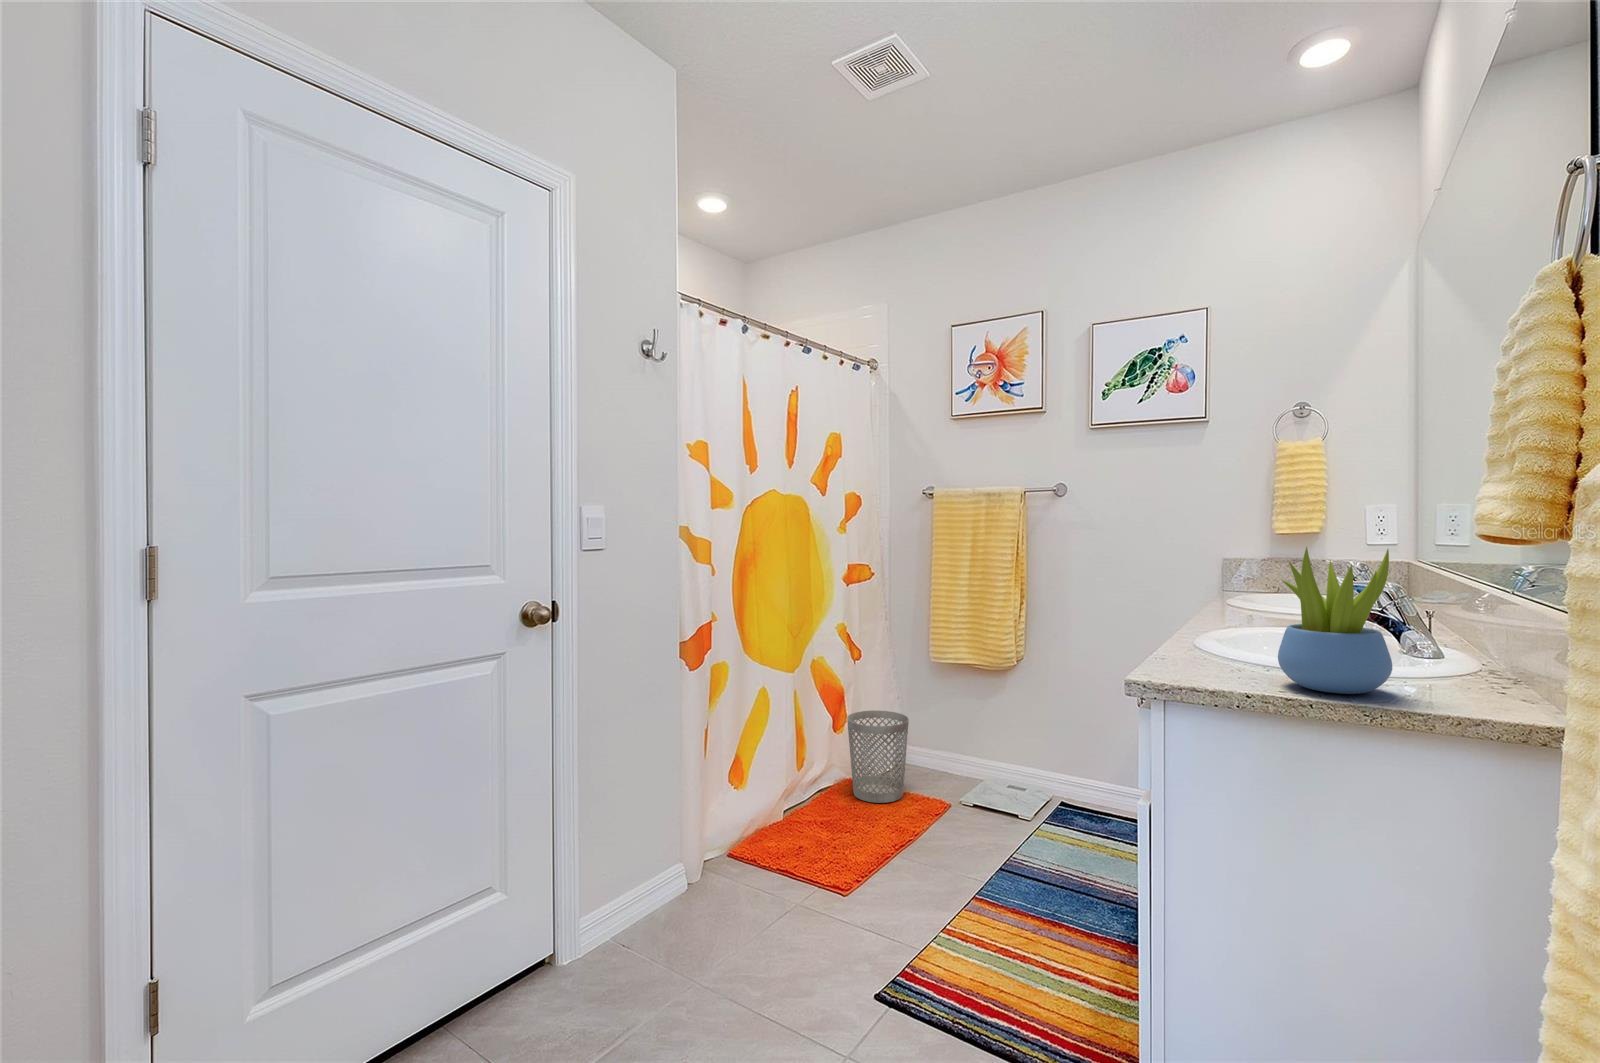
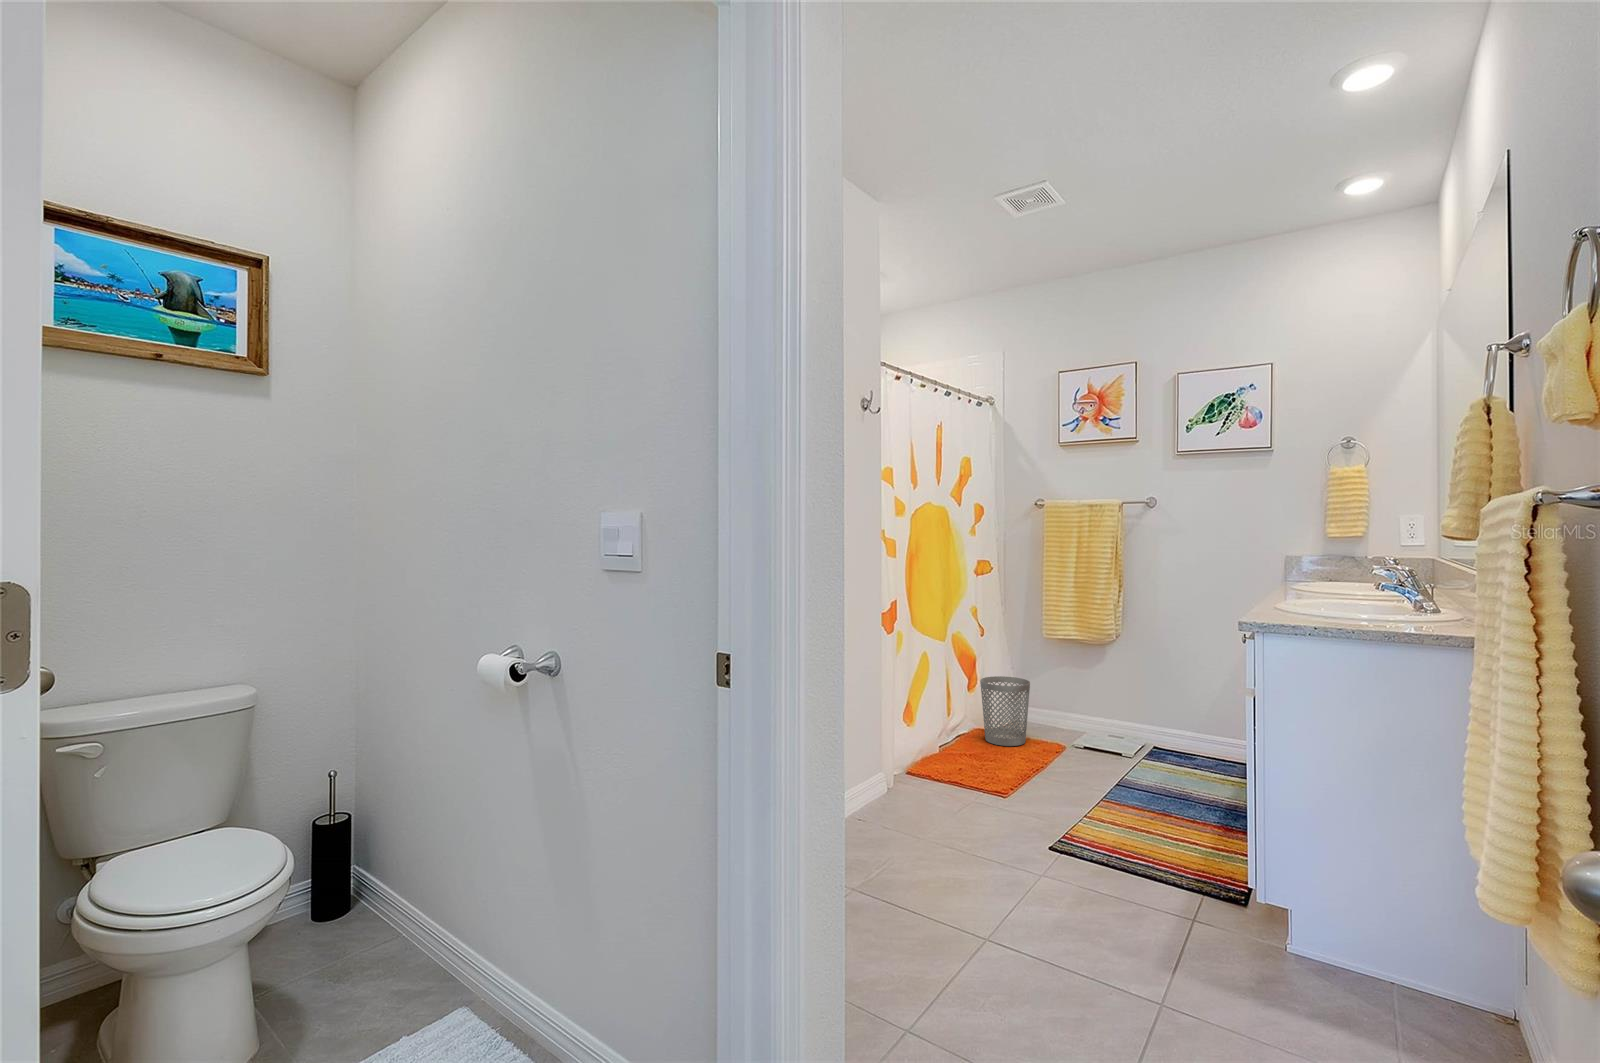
succulent plant: present [1278,547,1392,694] -> none [1333,543,1399,625]

